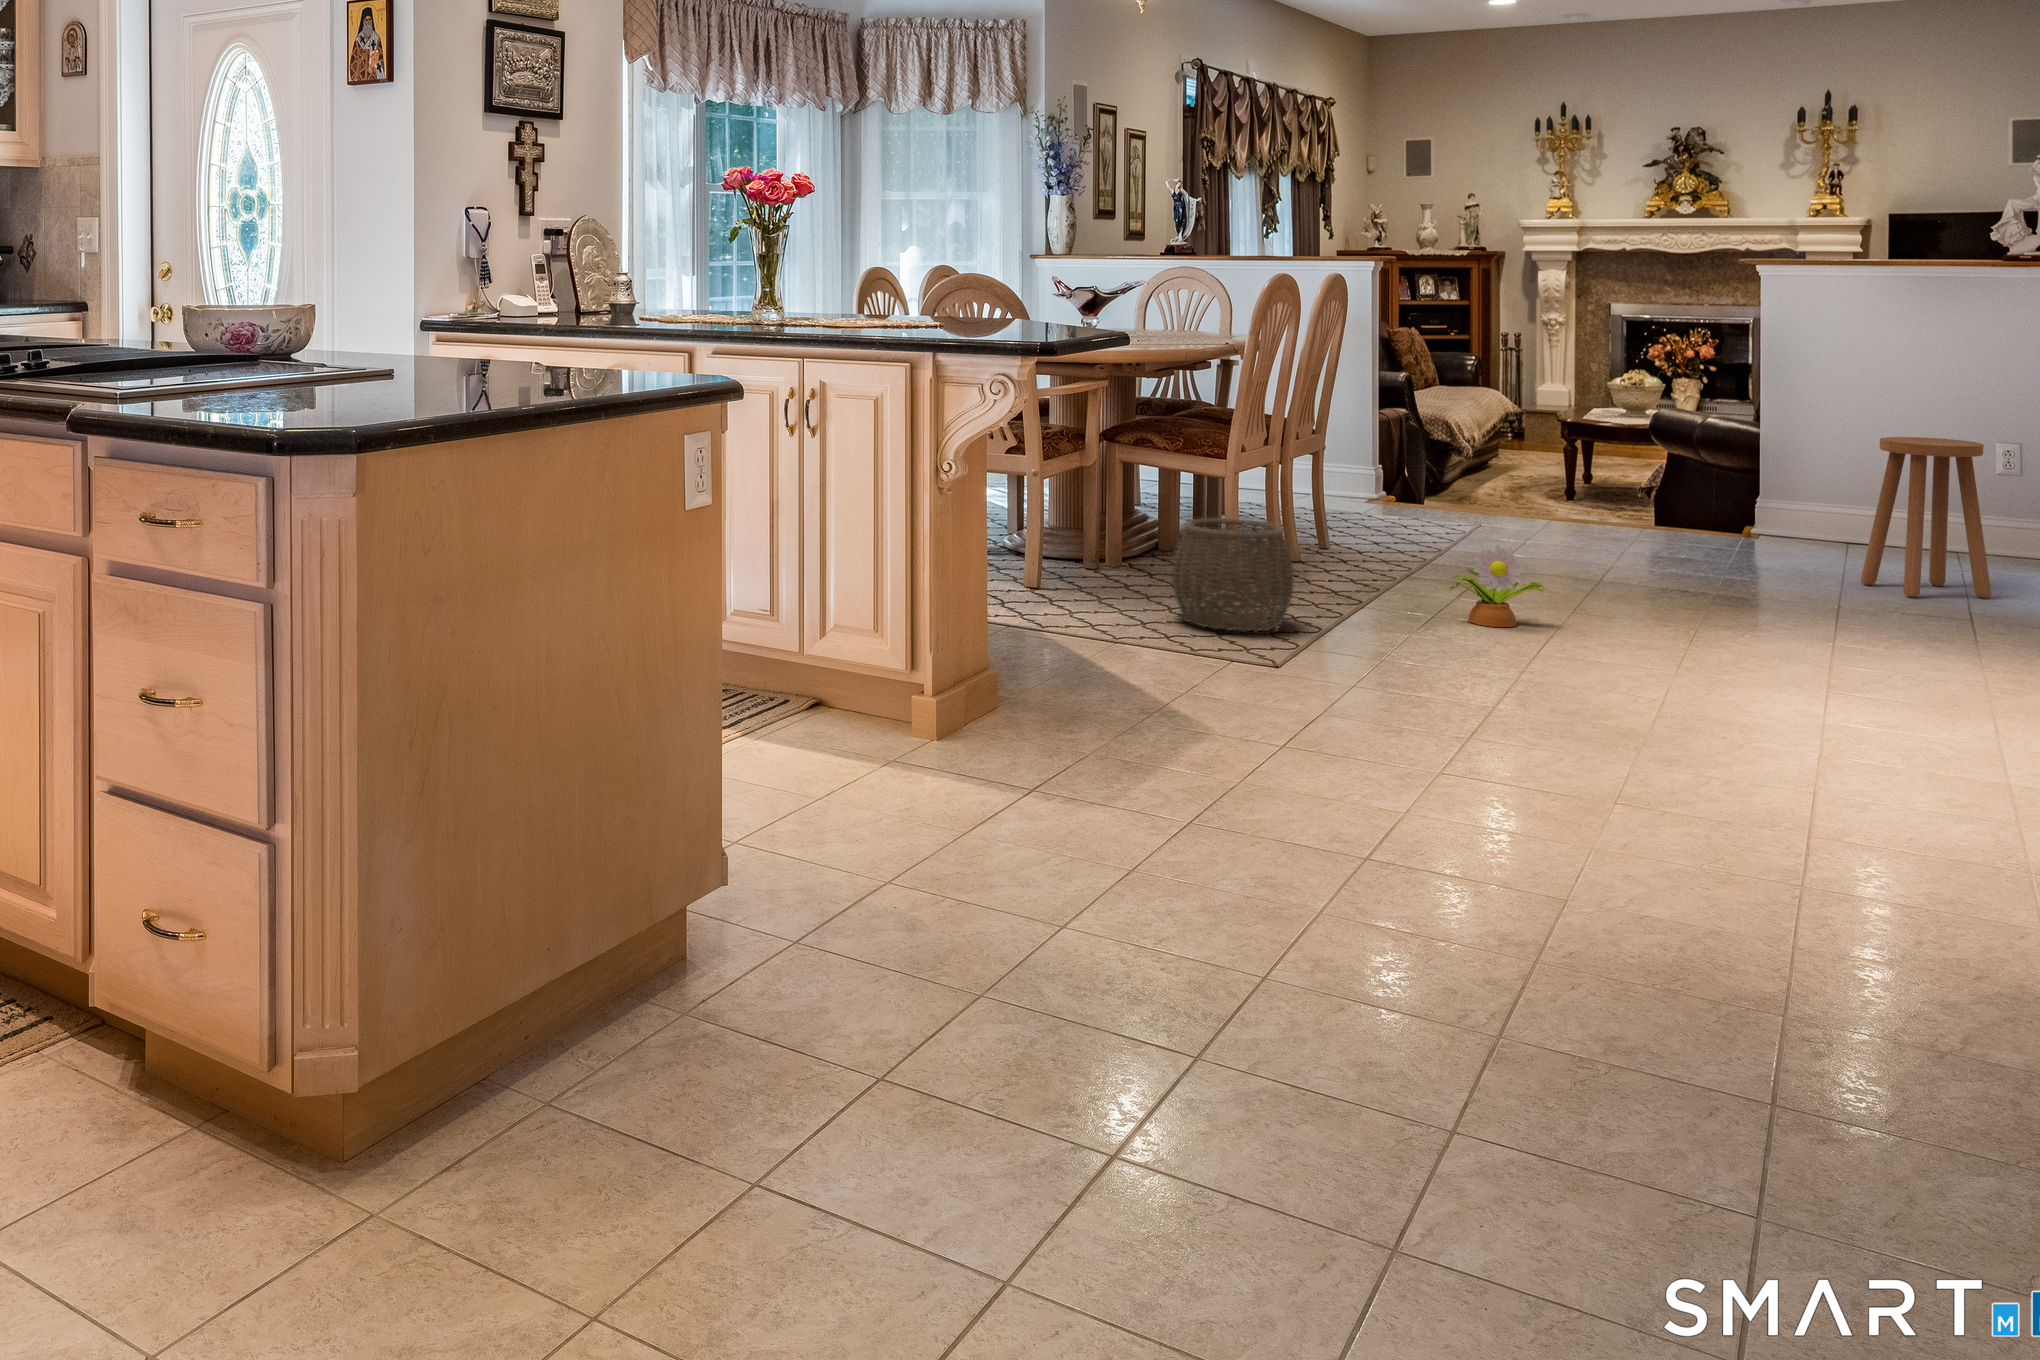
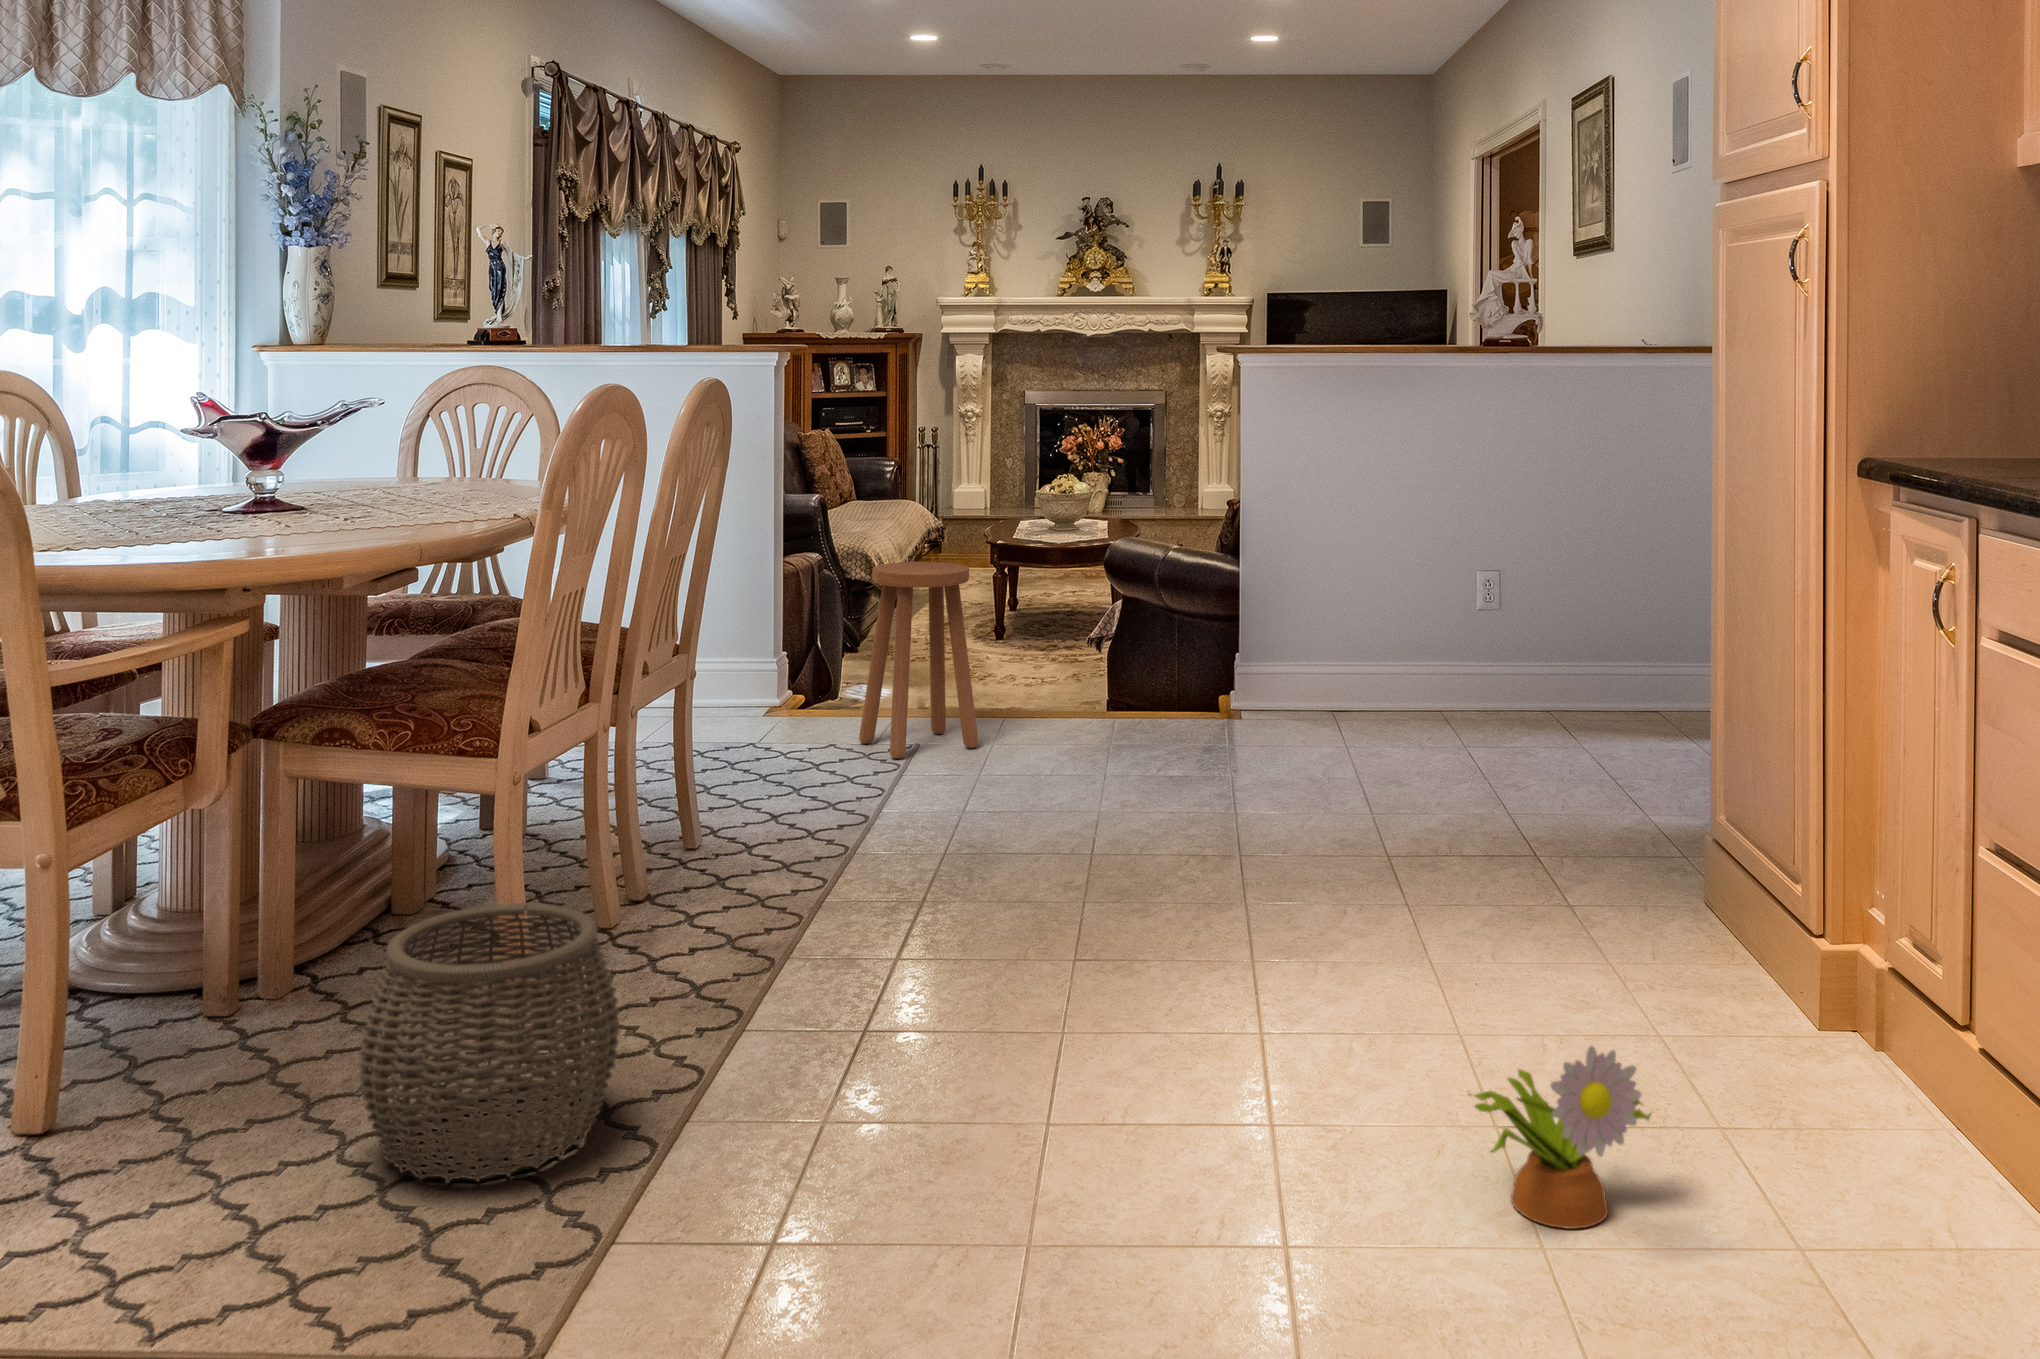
stool: present [1861,437,1991,598] -> present [859,562,978,759]
decorative plant: present [1450,545,1545,627] -> present [1468,1046,1651,1229]

